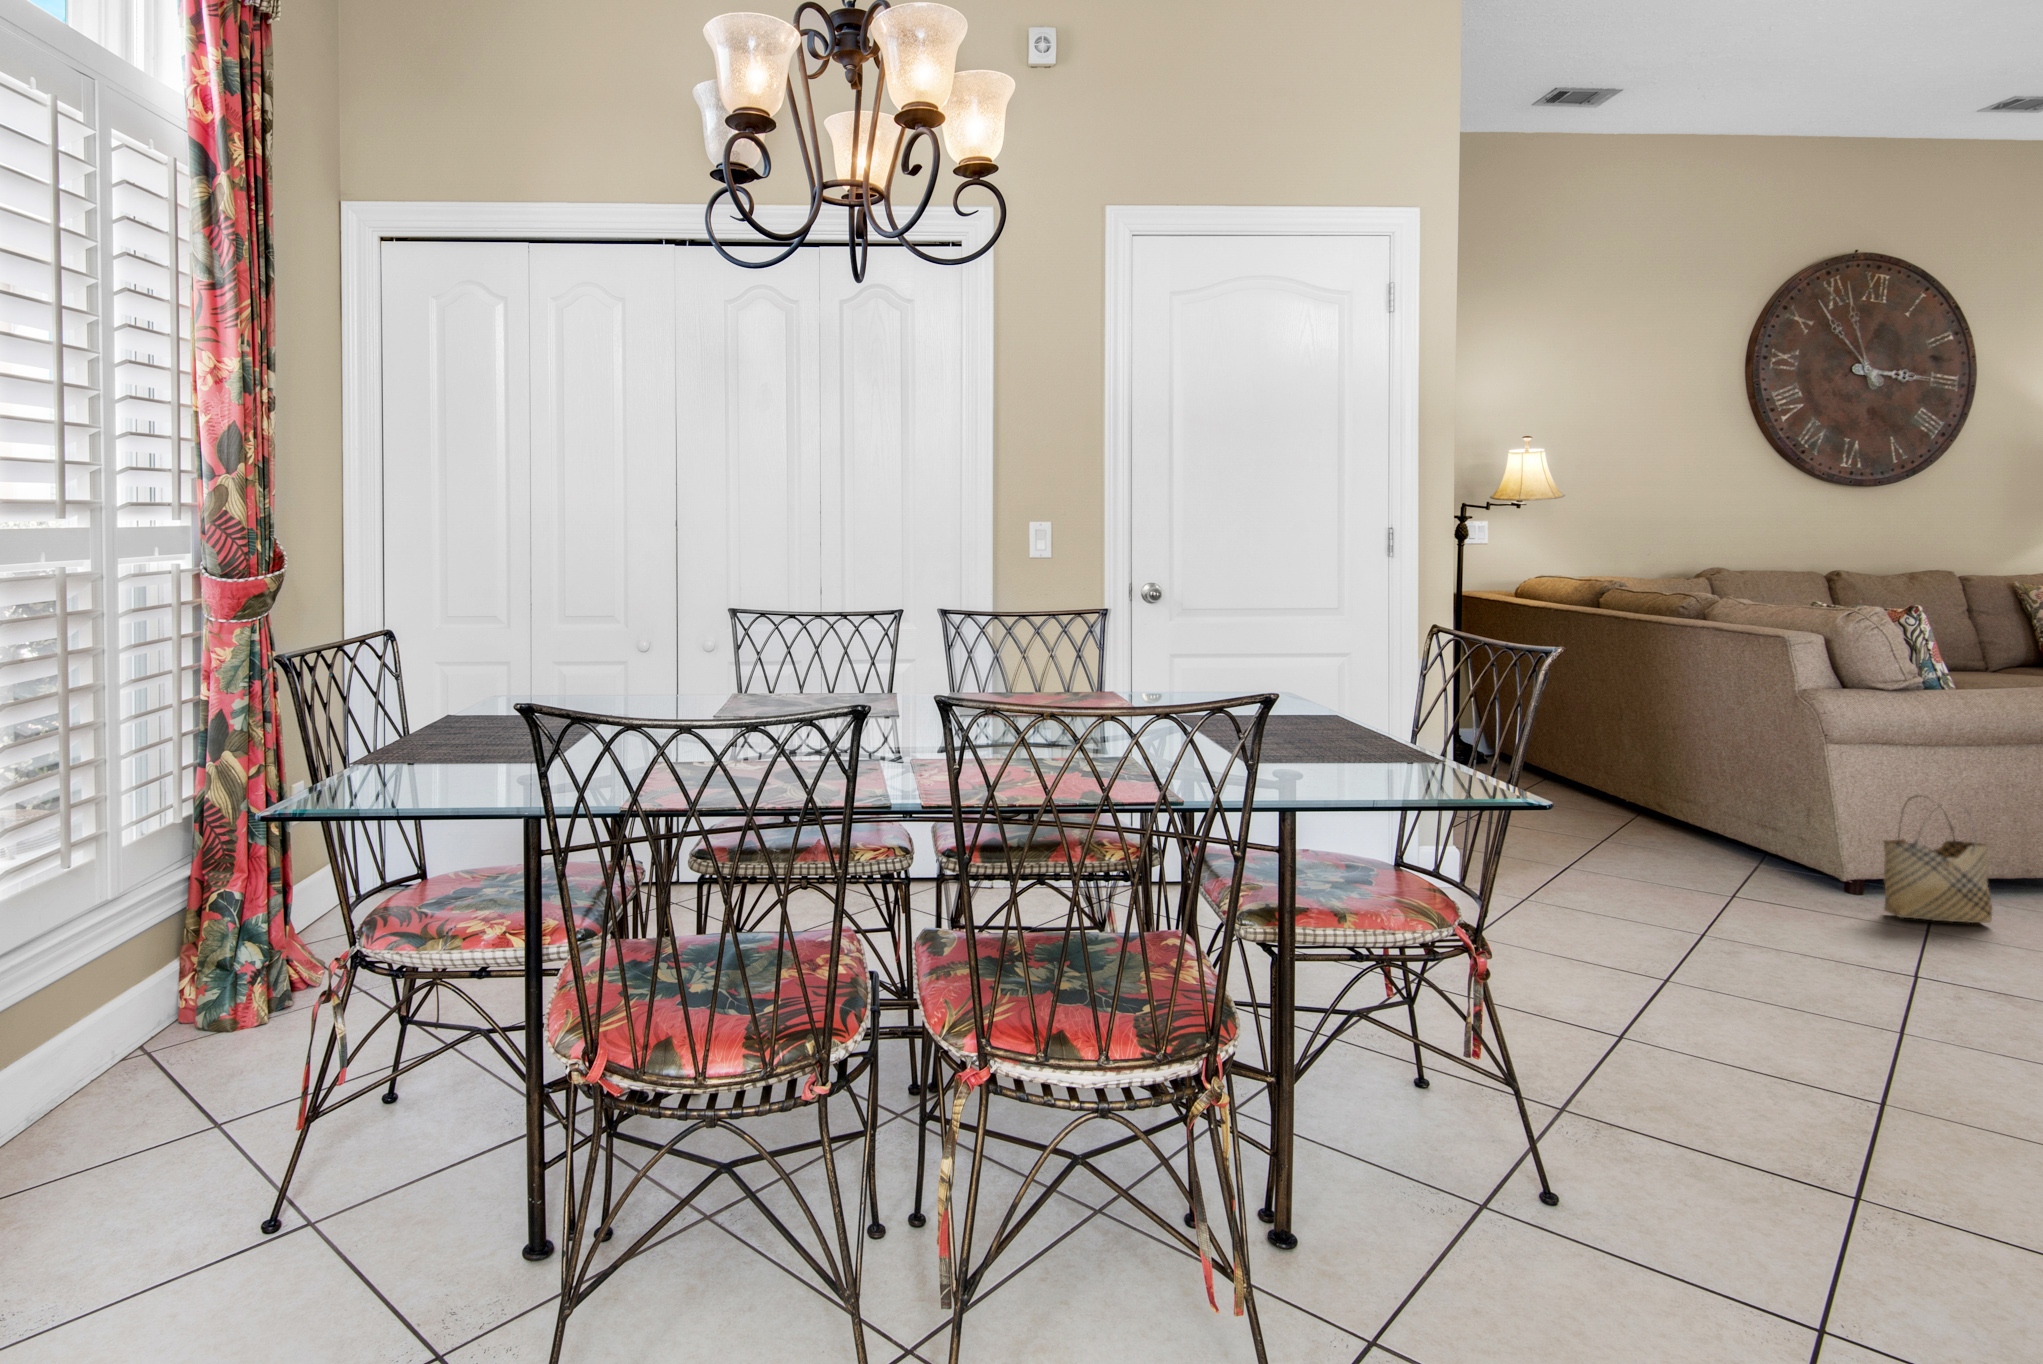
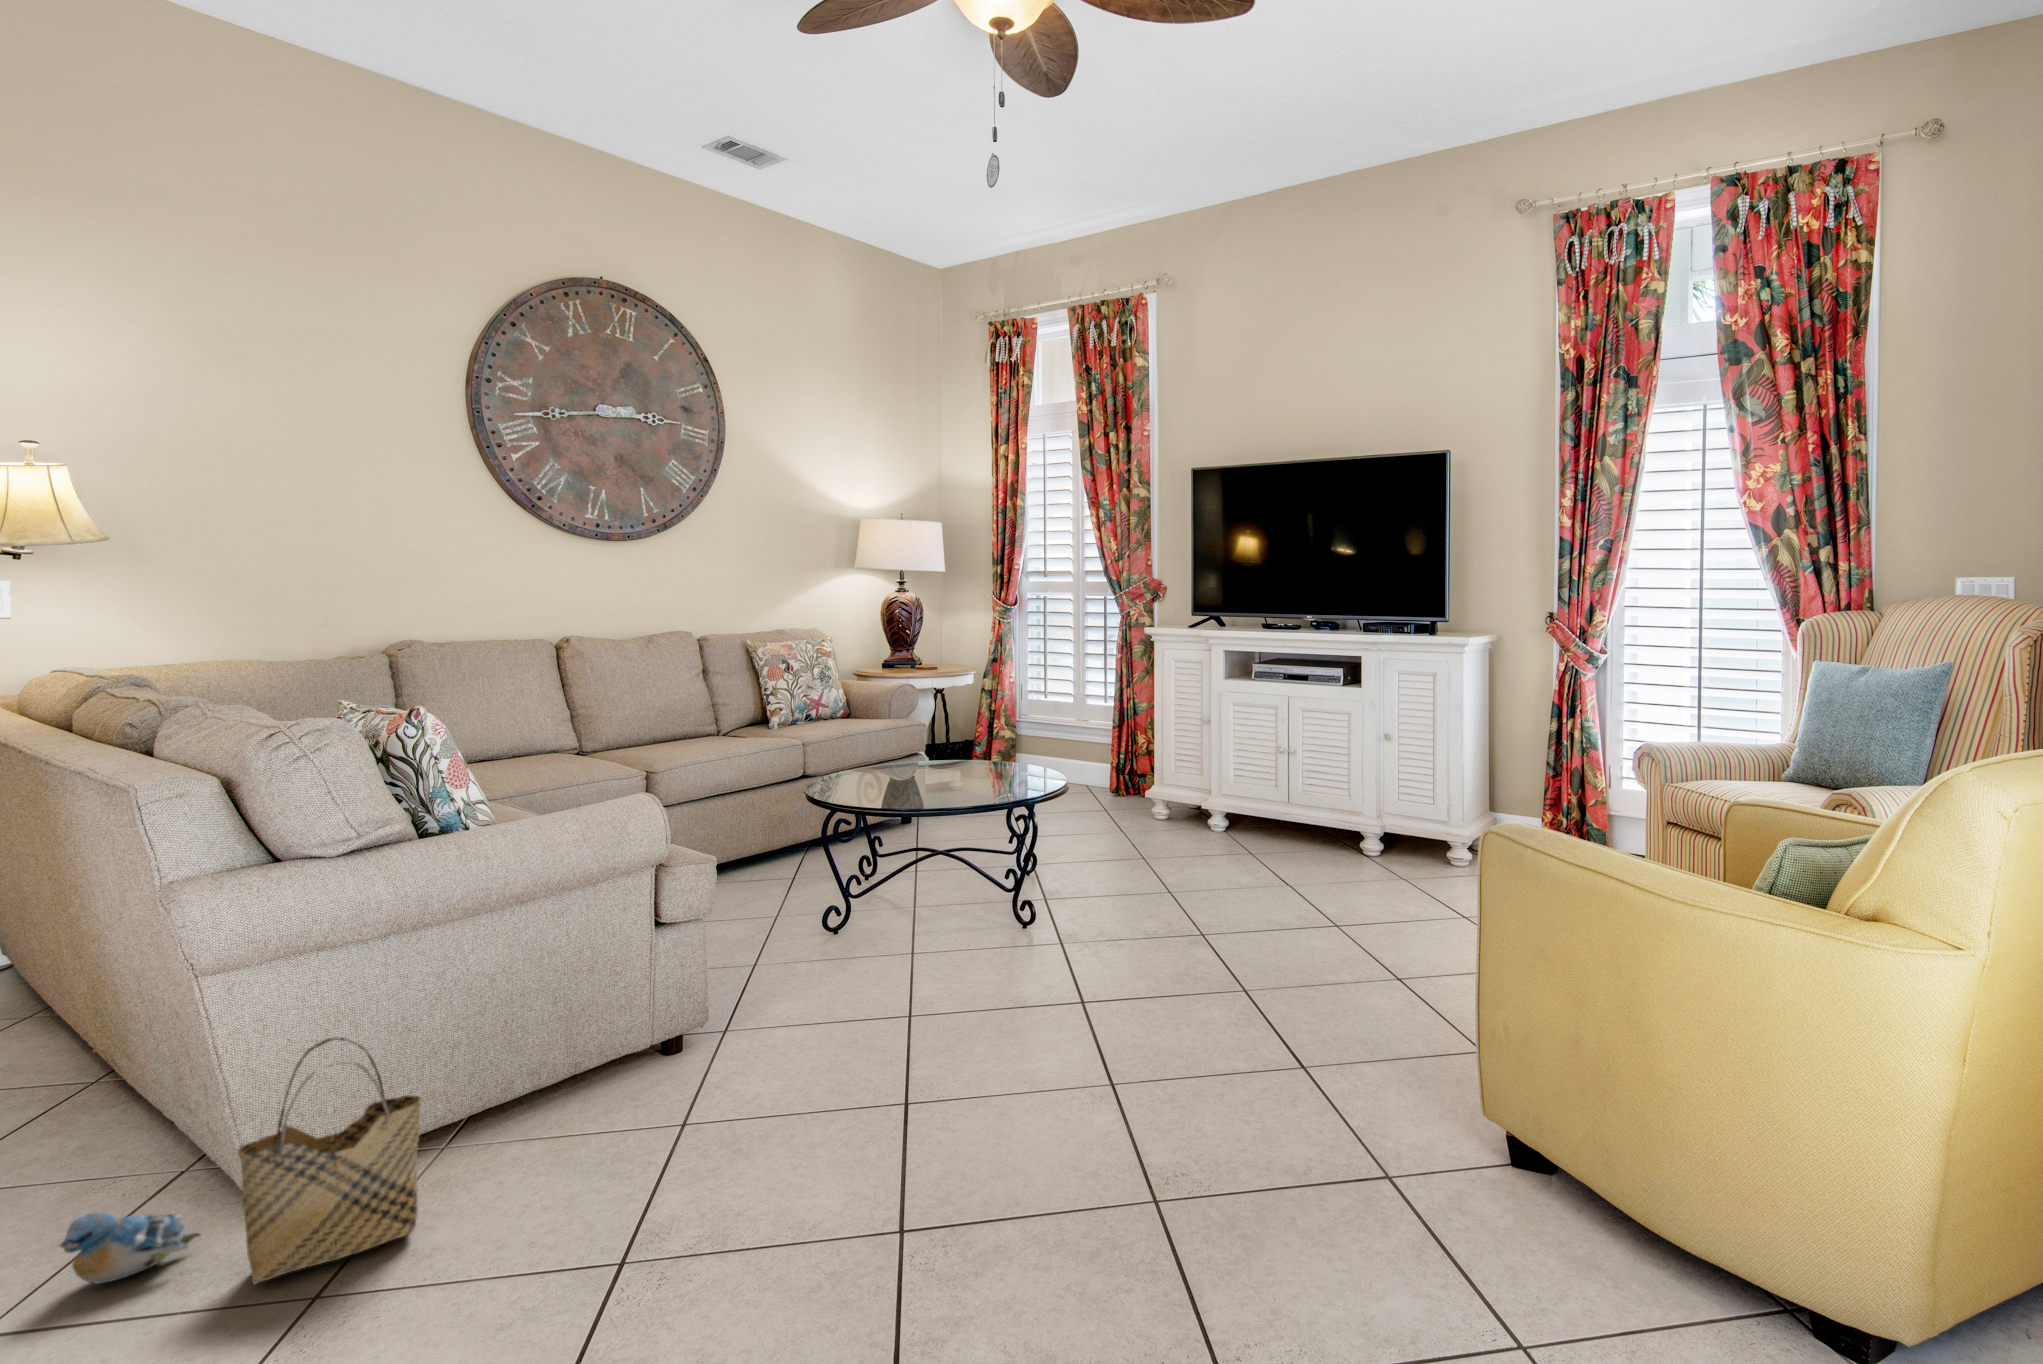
plush toy: none [1768,859,1834,899] -> present [60,1212,200,1283]

